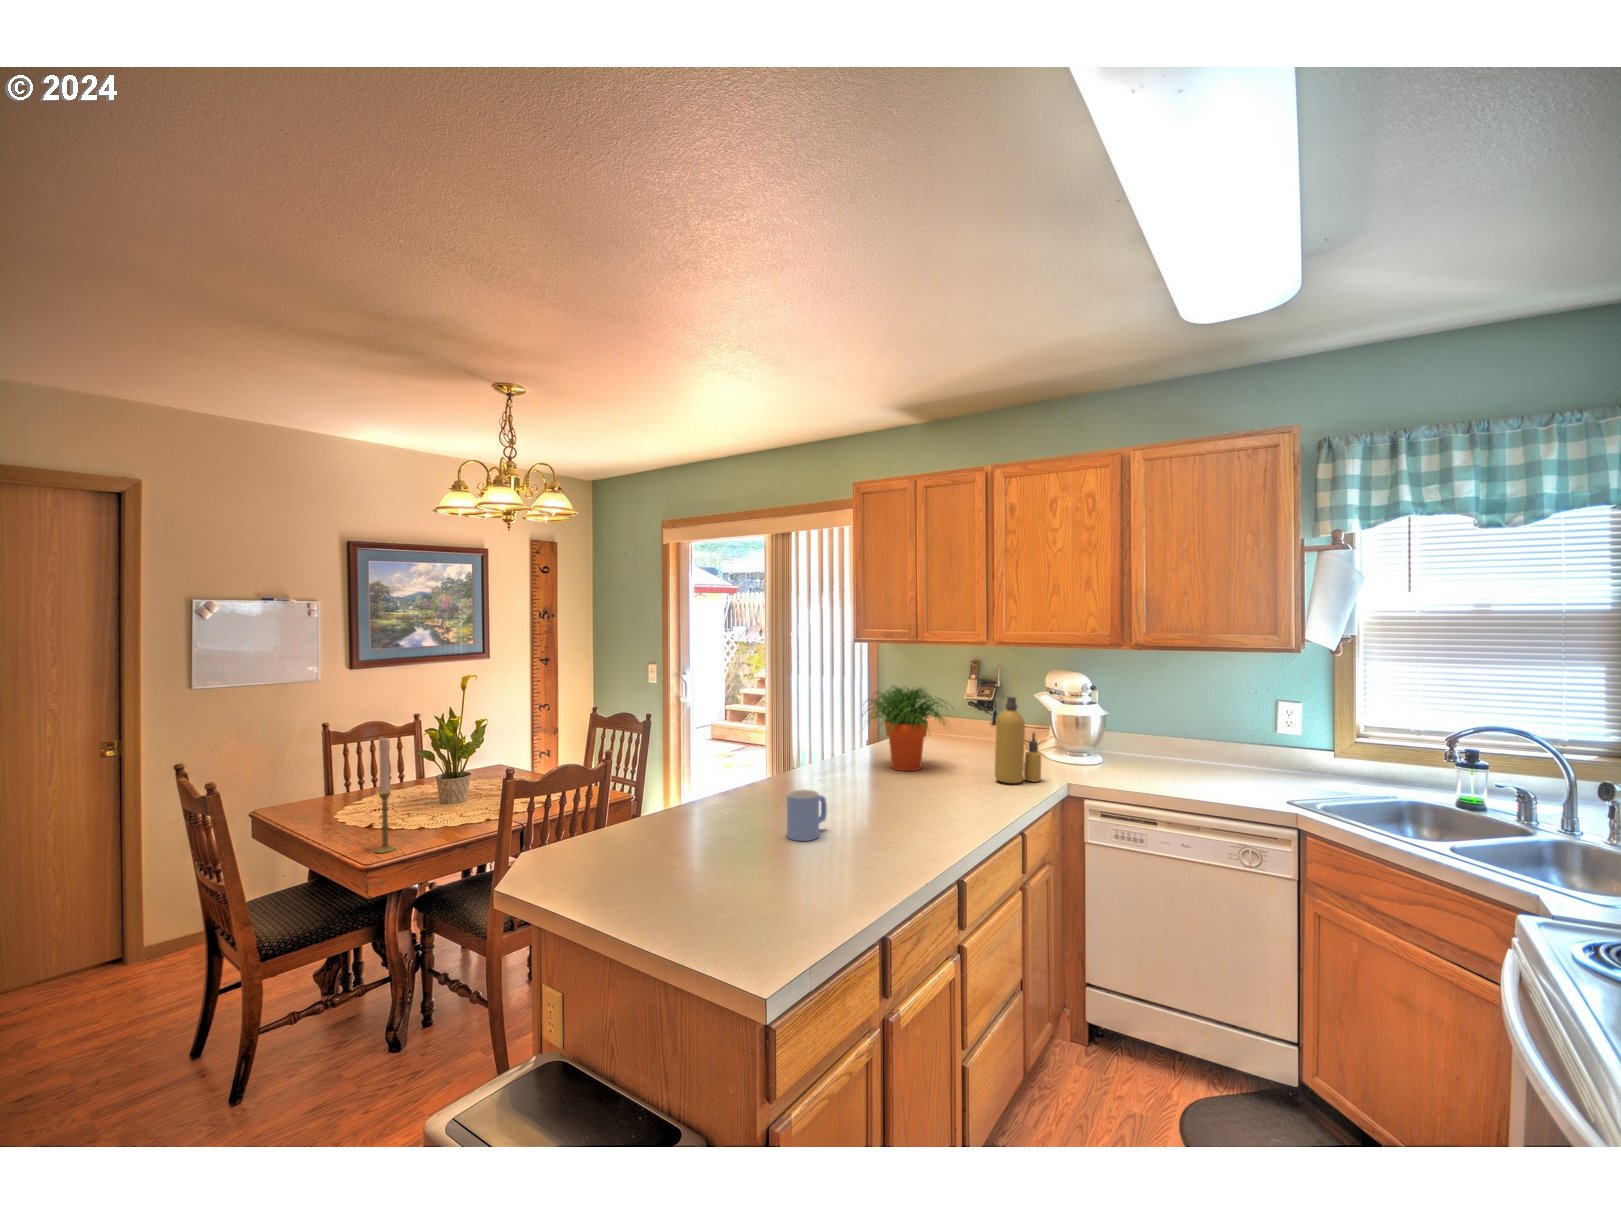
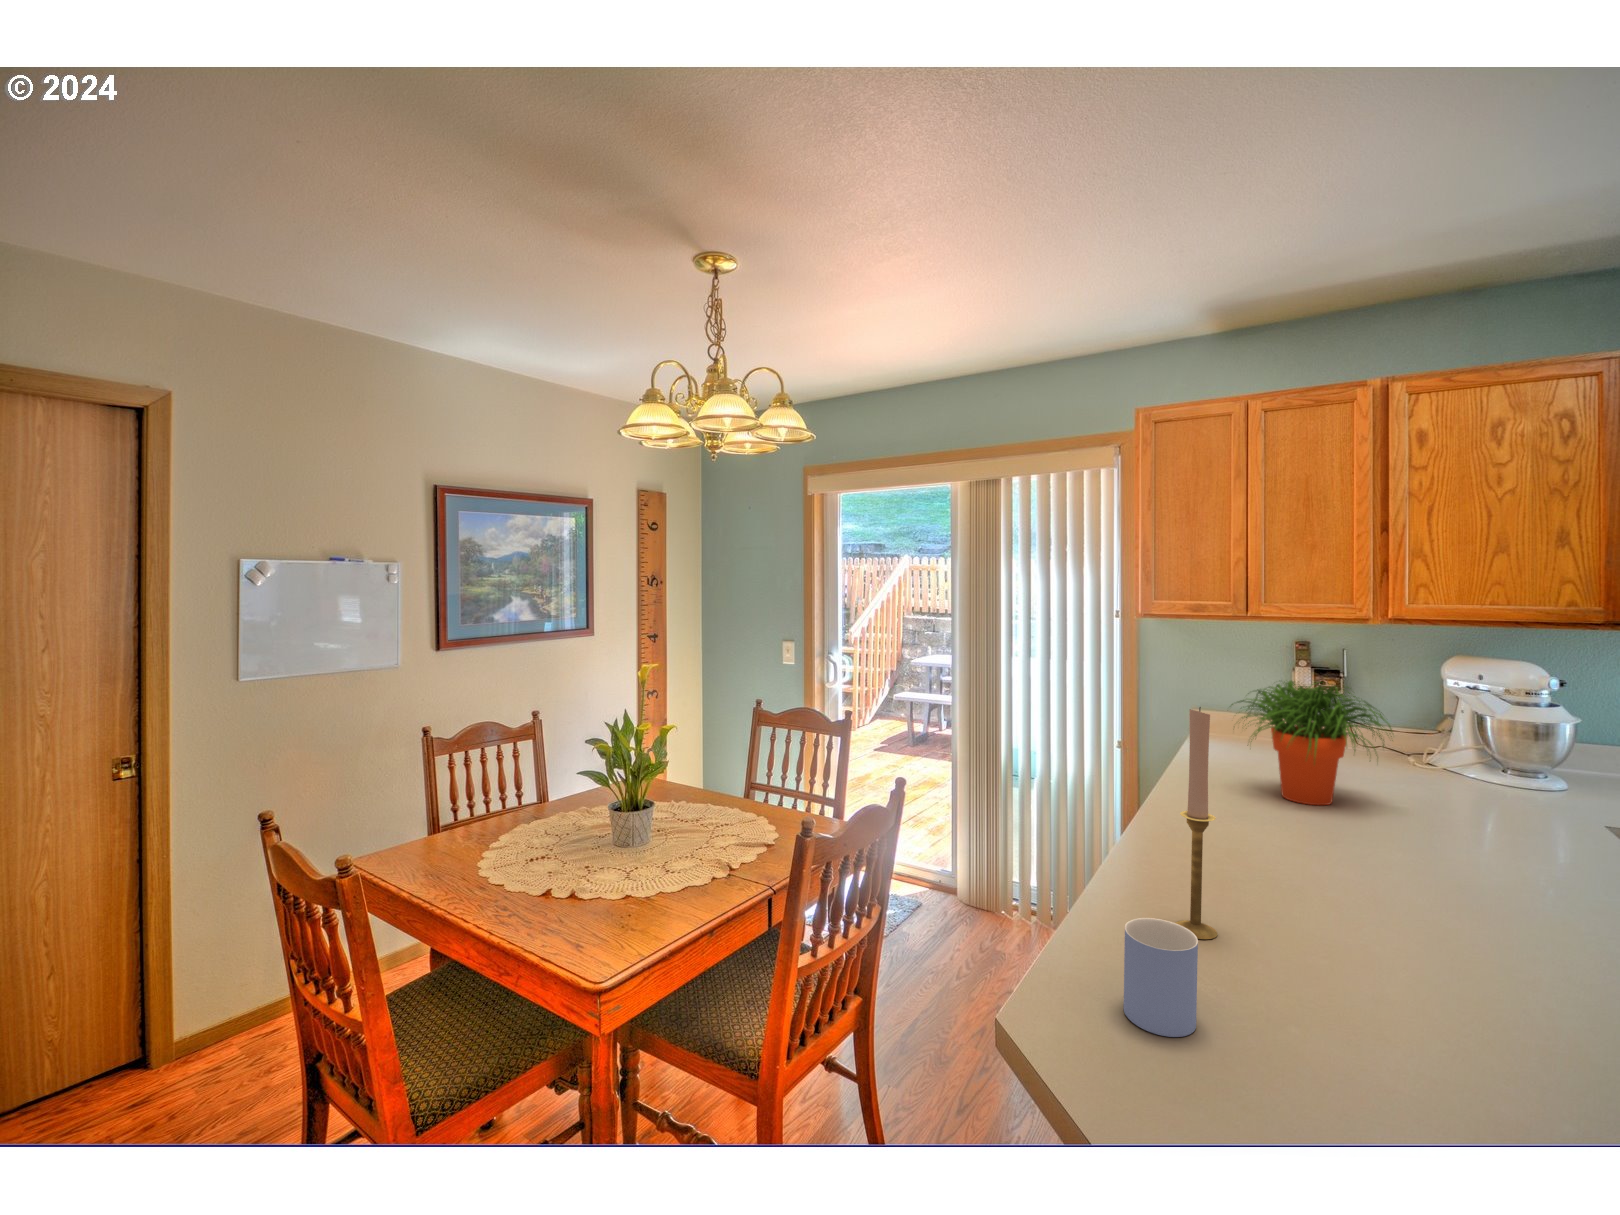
bottle: present [995,697,1041,783] -> none [1486,700,1564,830]
candlestick: present [375,737,396,853] -> present [1176,707,1217,939]
mug: present [787,789,827,841] -> present [1124,918,1198,1037]

